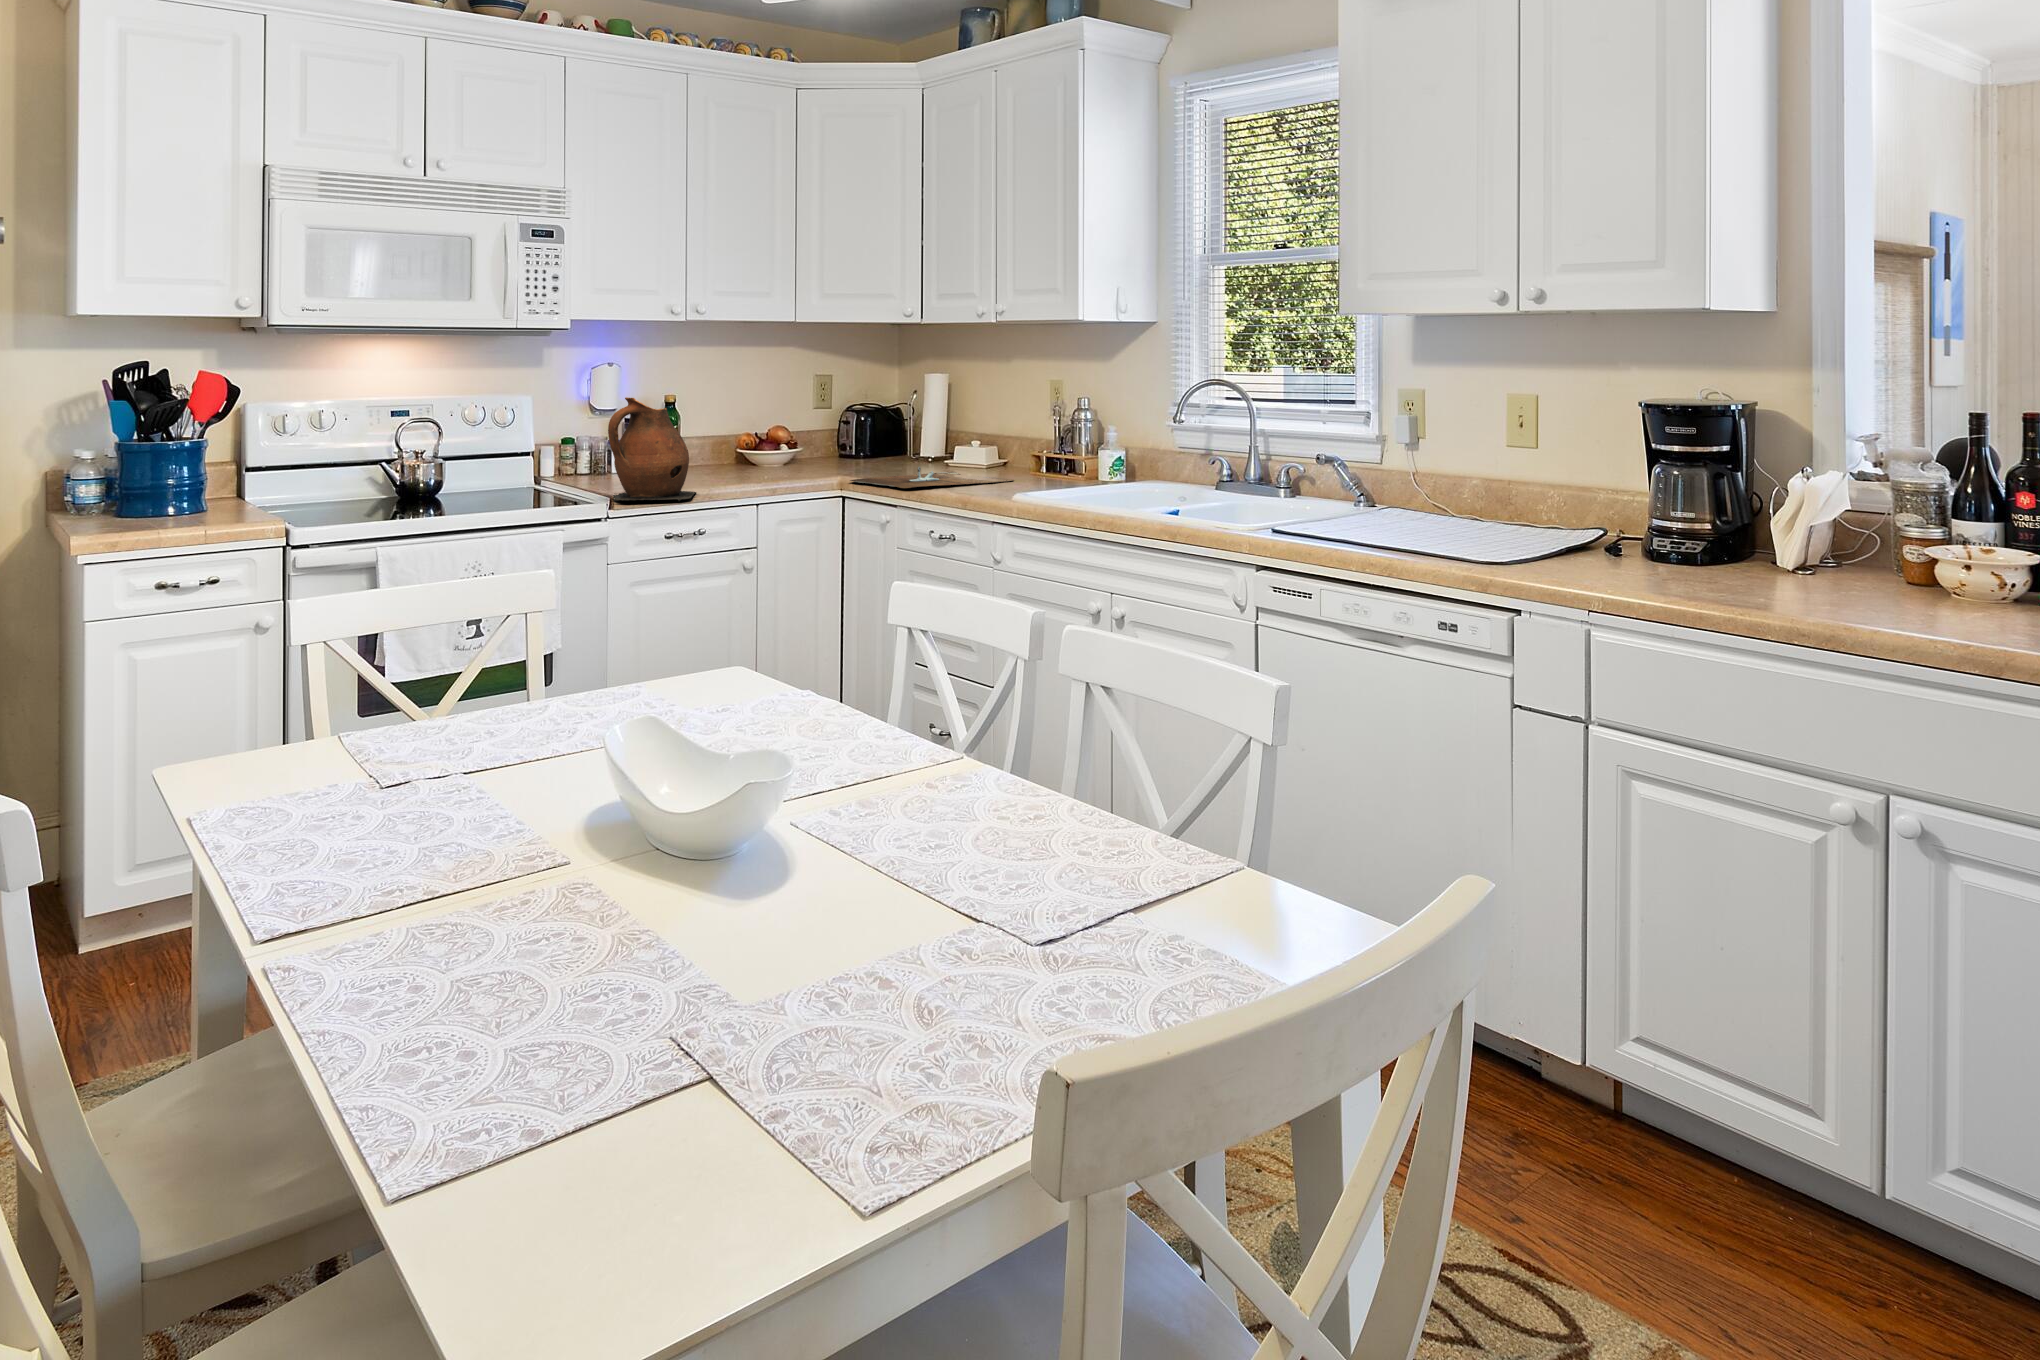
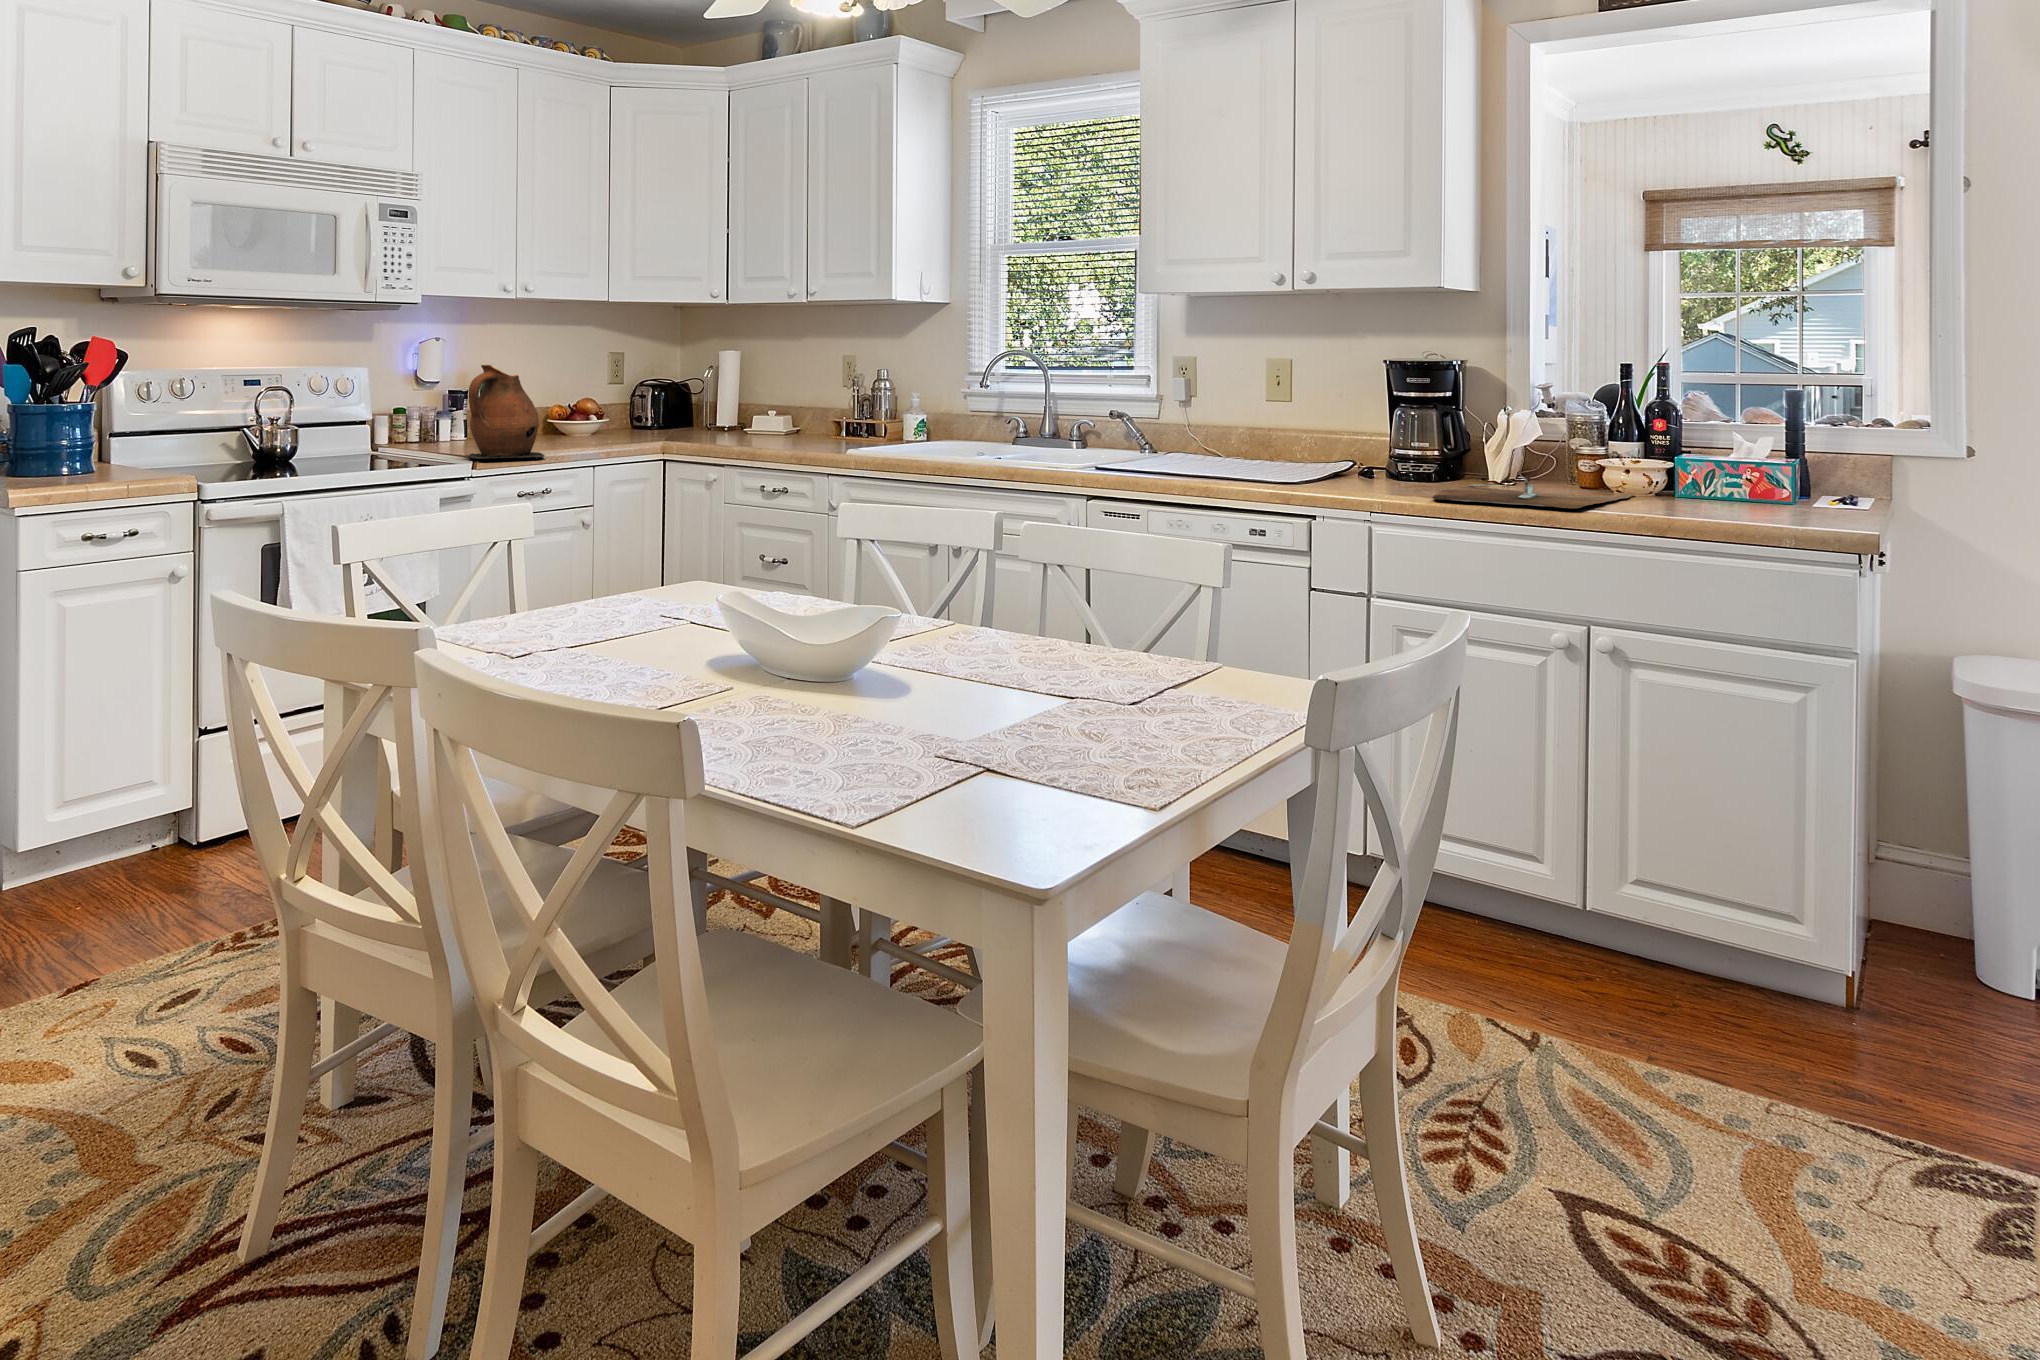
cutting board: present [850,467,1013,488] -> present [1433,479,1635,508]

